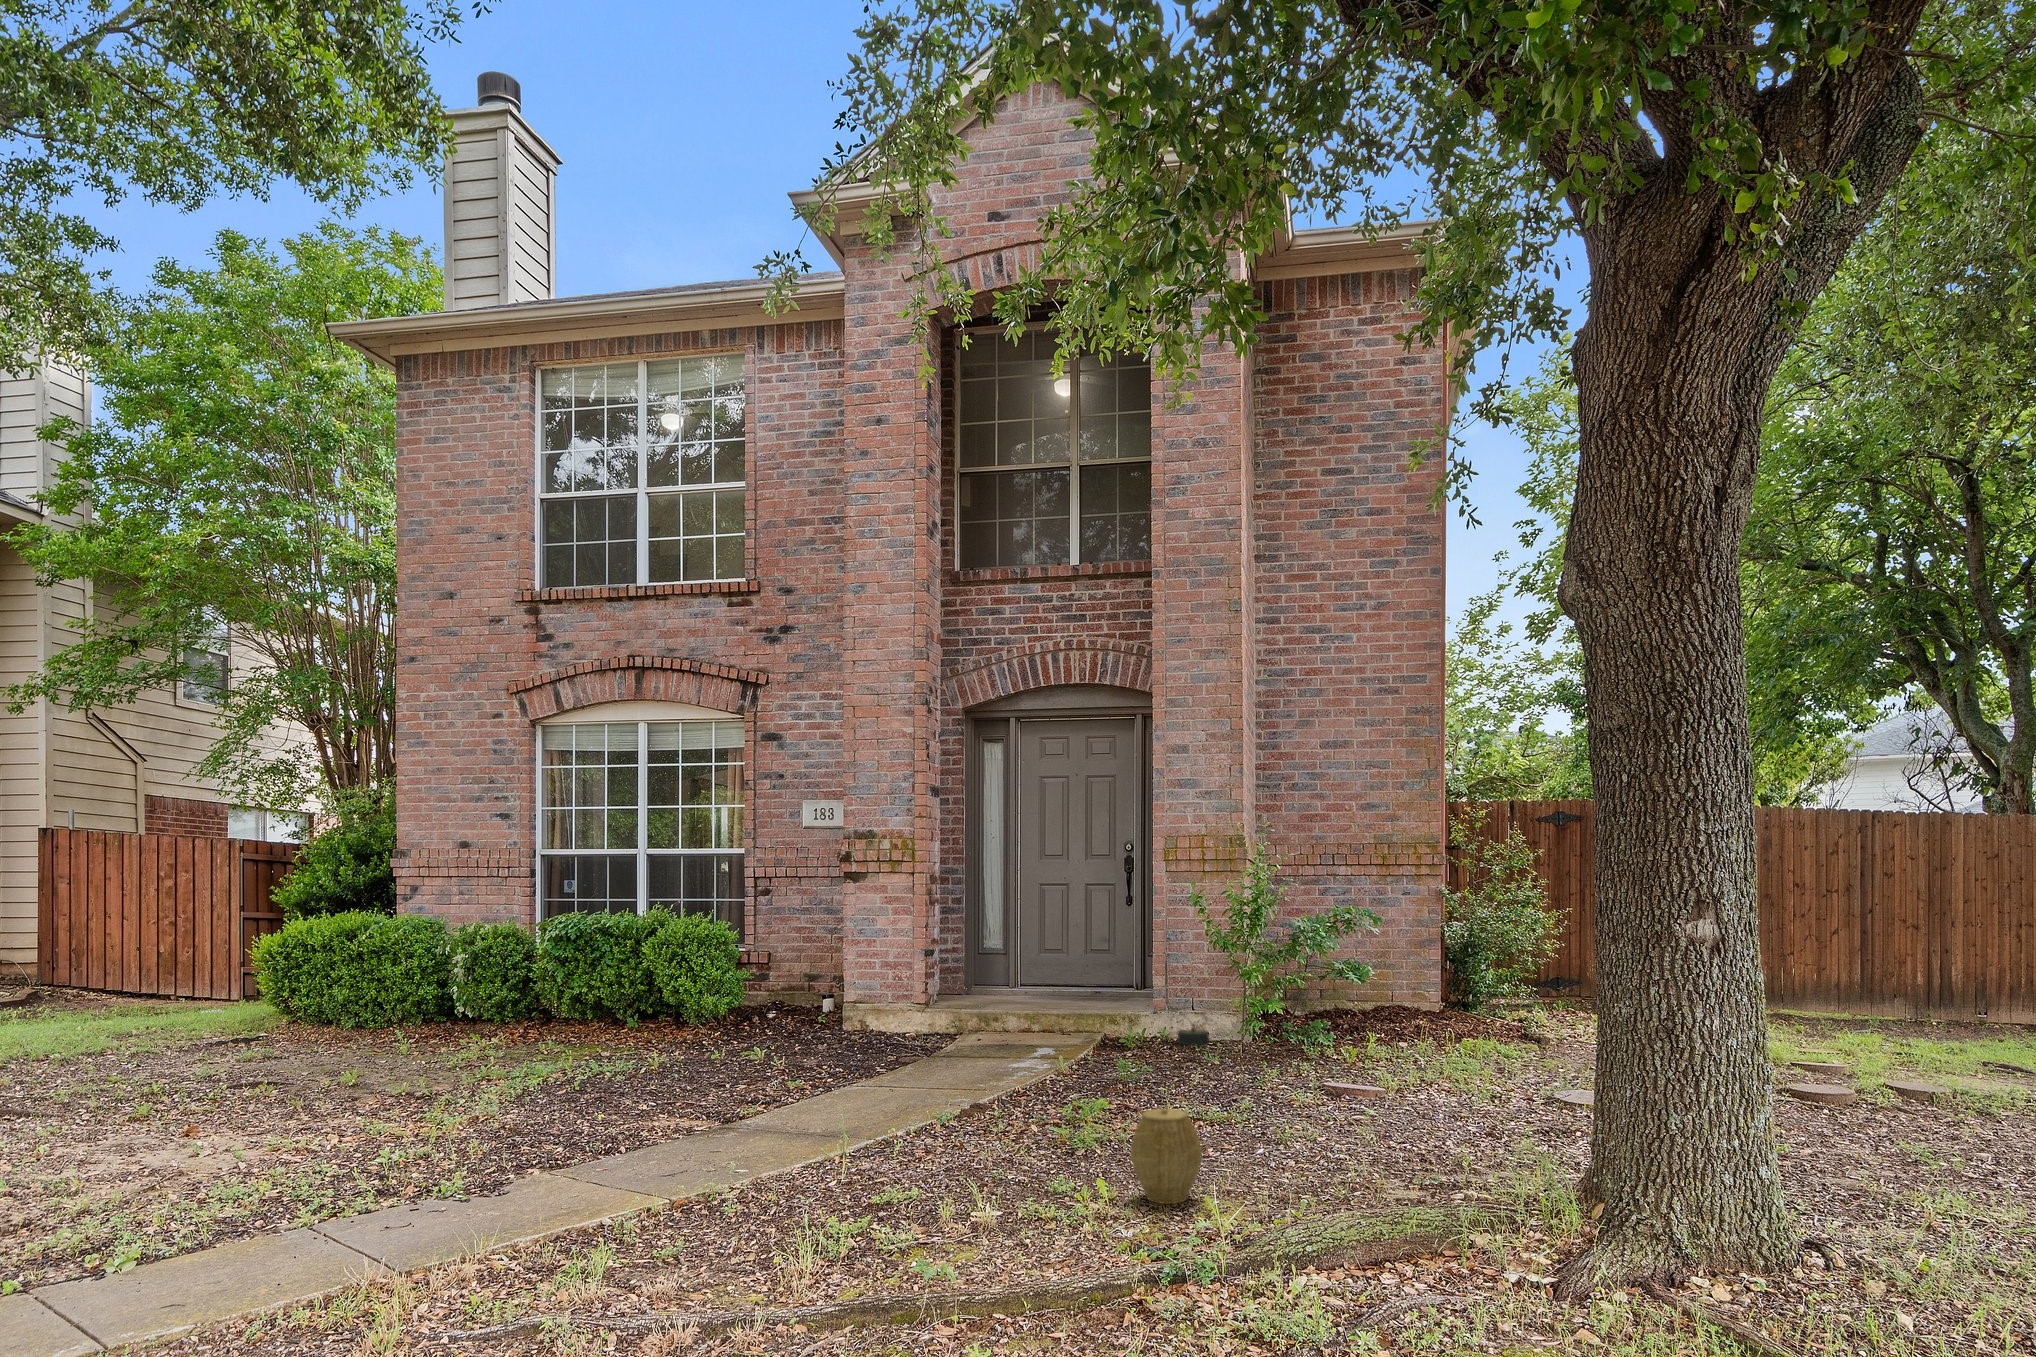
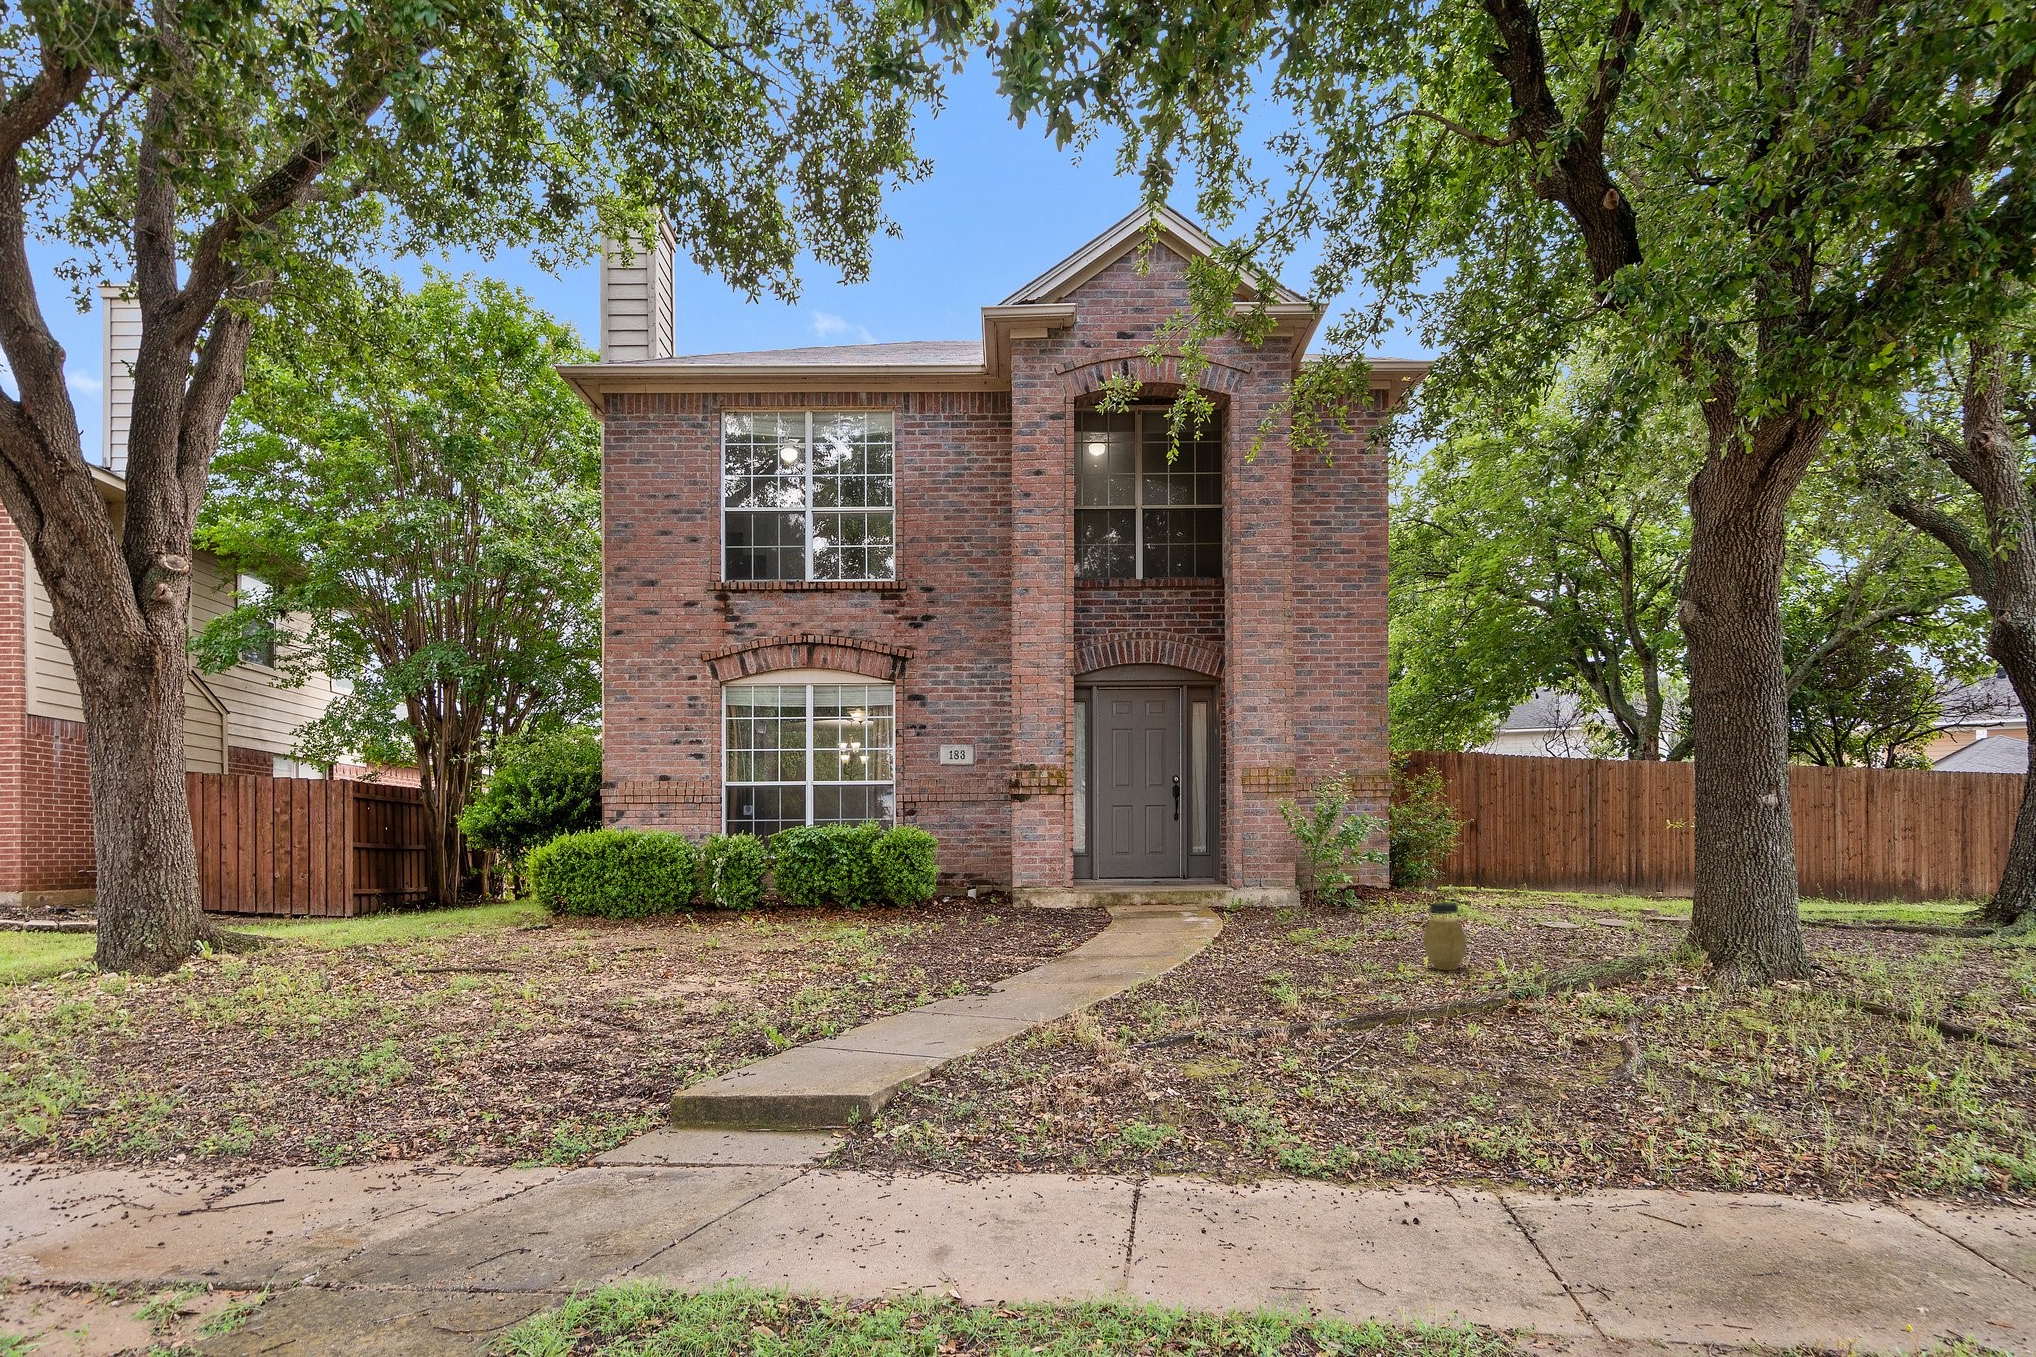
decorative plant: present [1166,1000,1212,1045] -> present [1427,883,1458,913]

